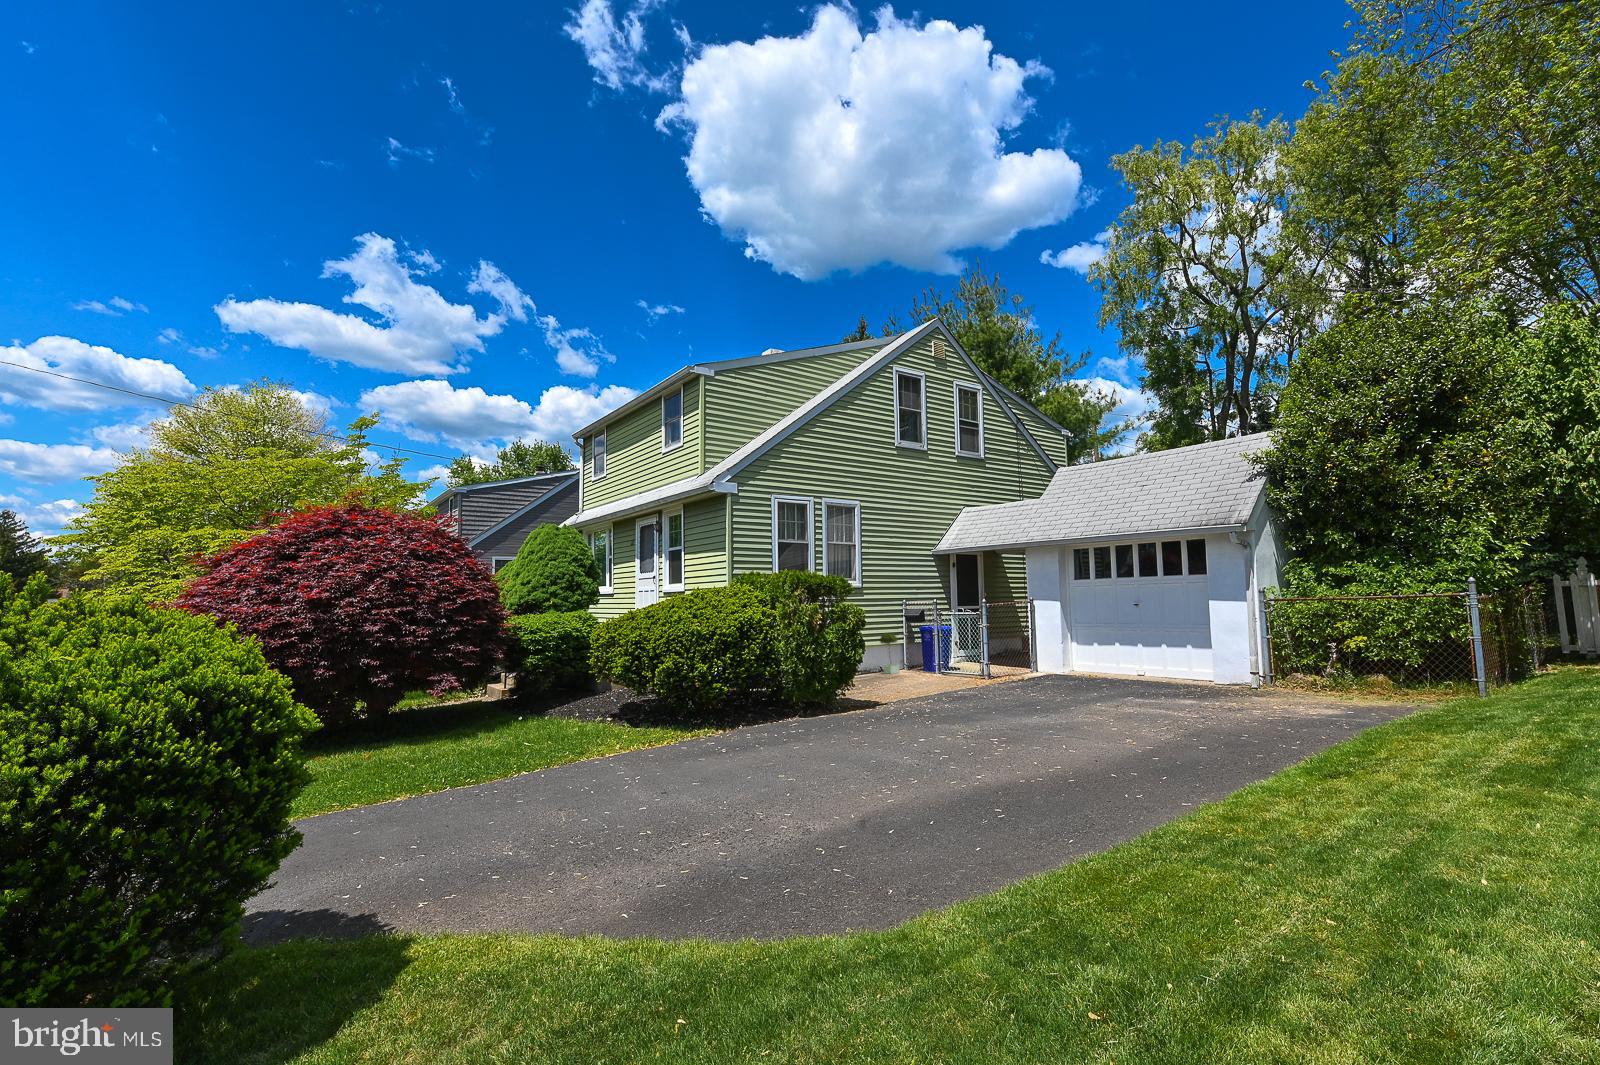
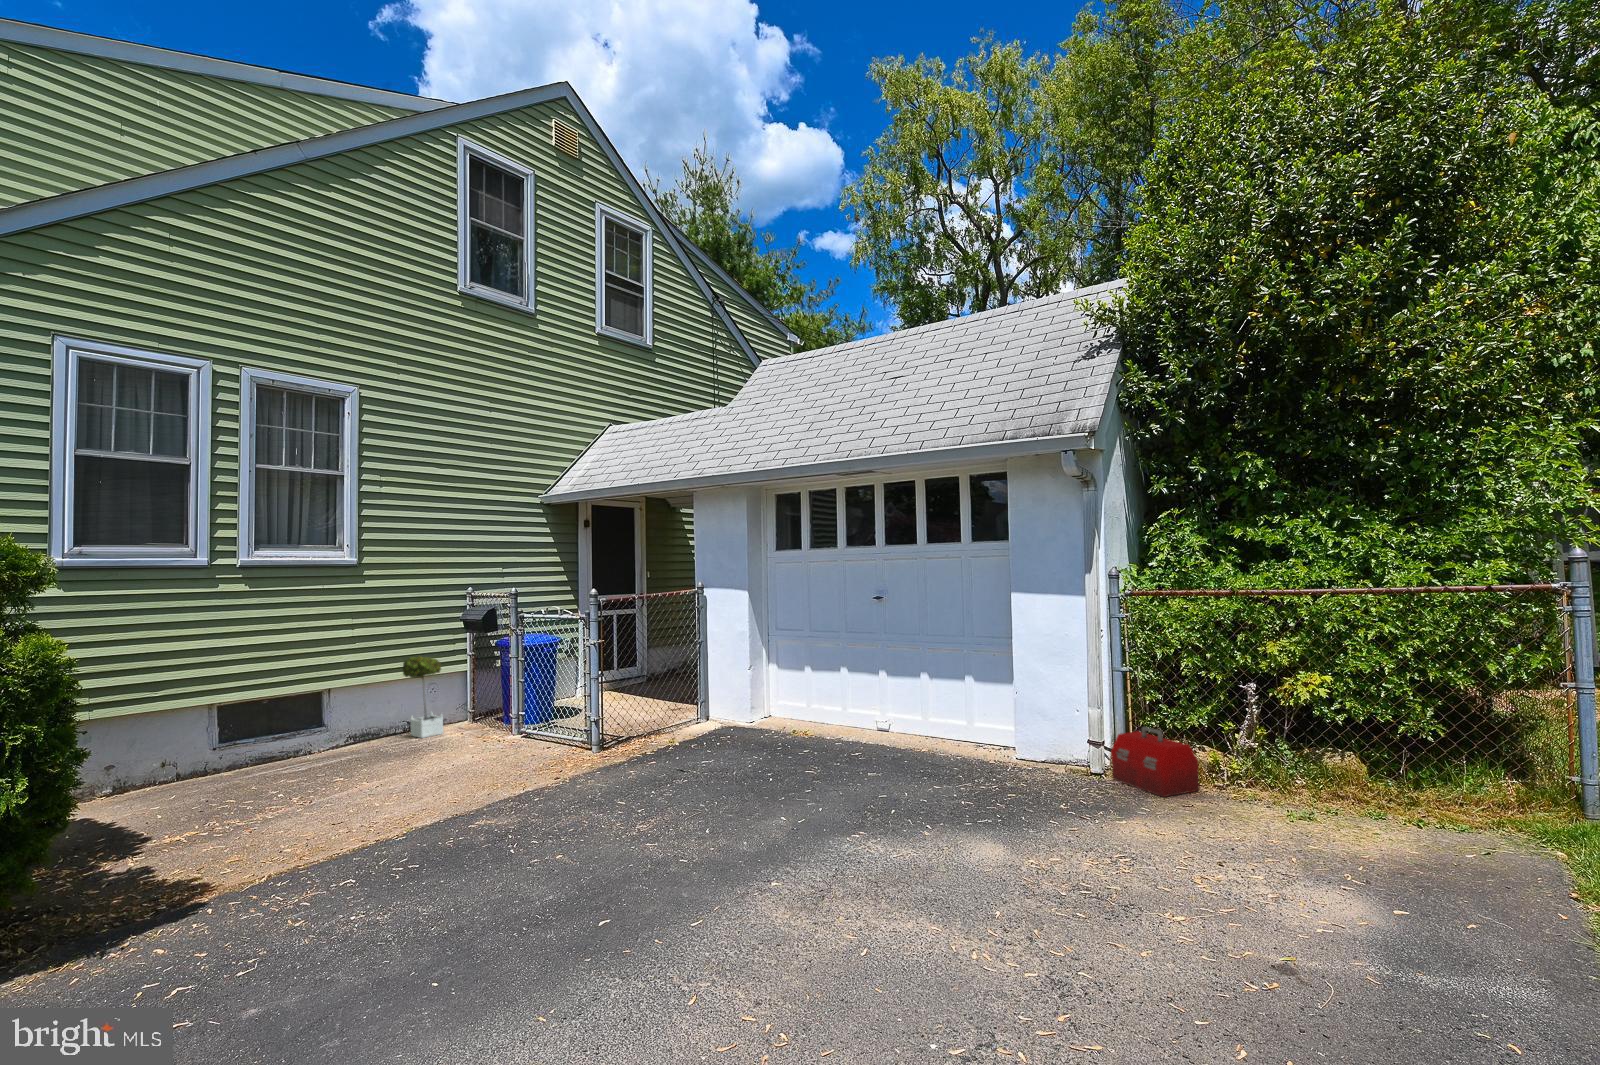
toolbox: none [1259,664,1303,693] -> present [1111,727,1200,797]

